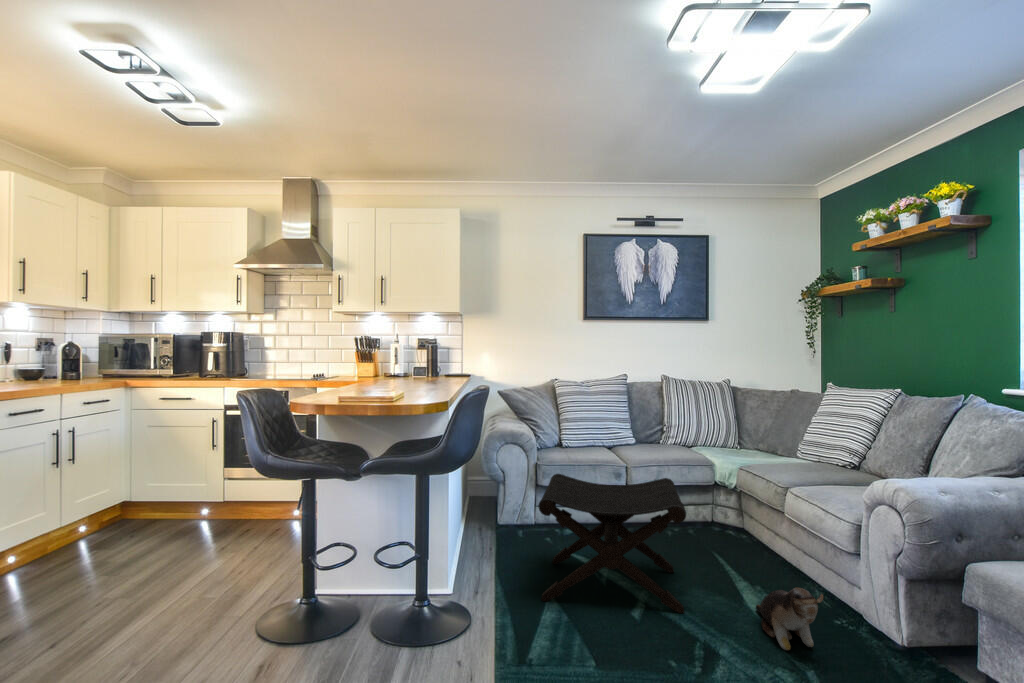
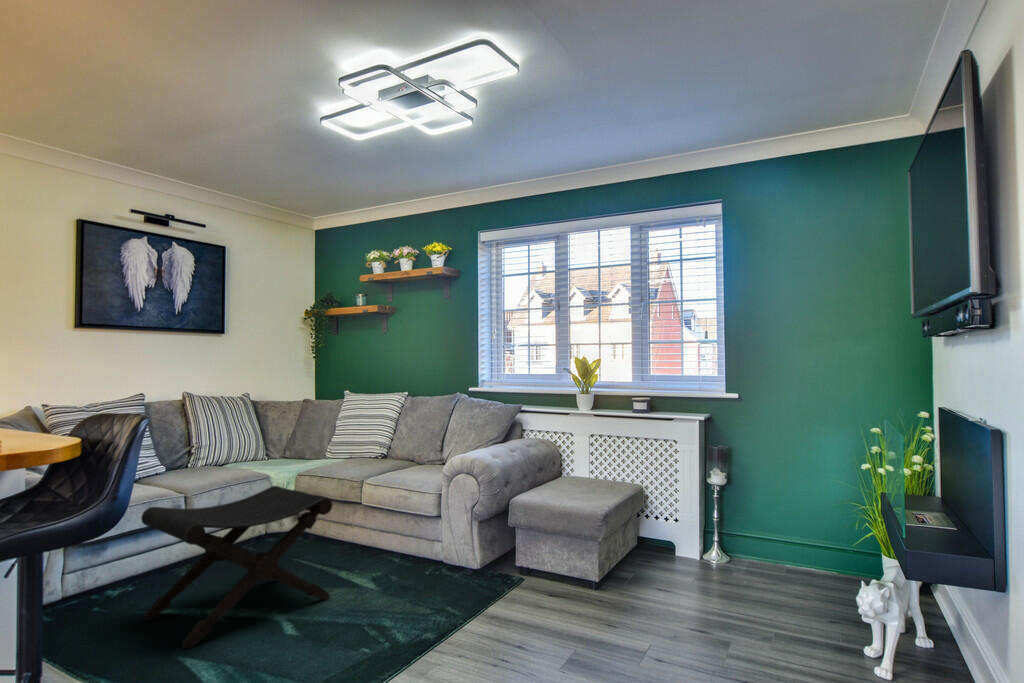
plush toy: present [756,587,823,650] -> none [374,531,446,587]

